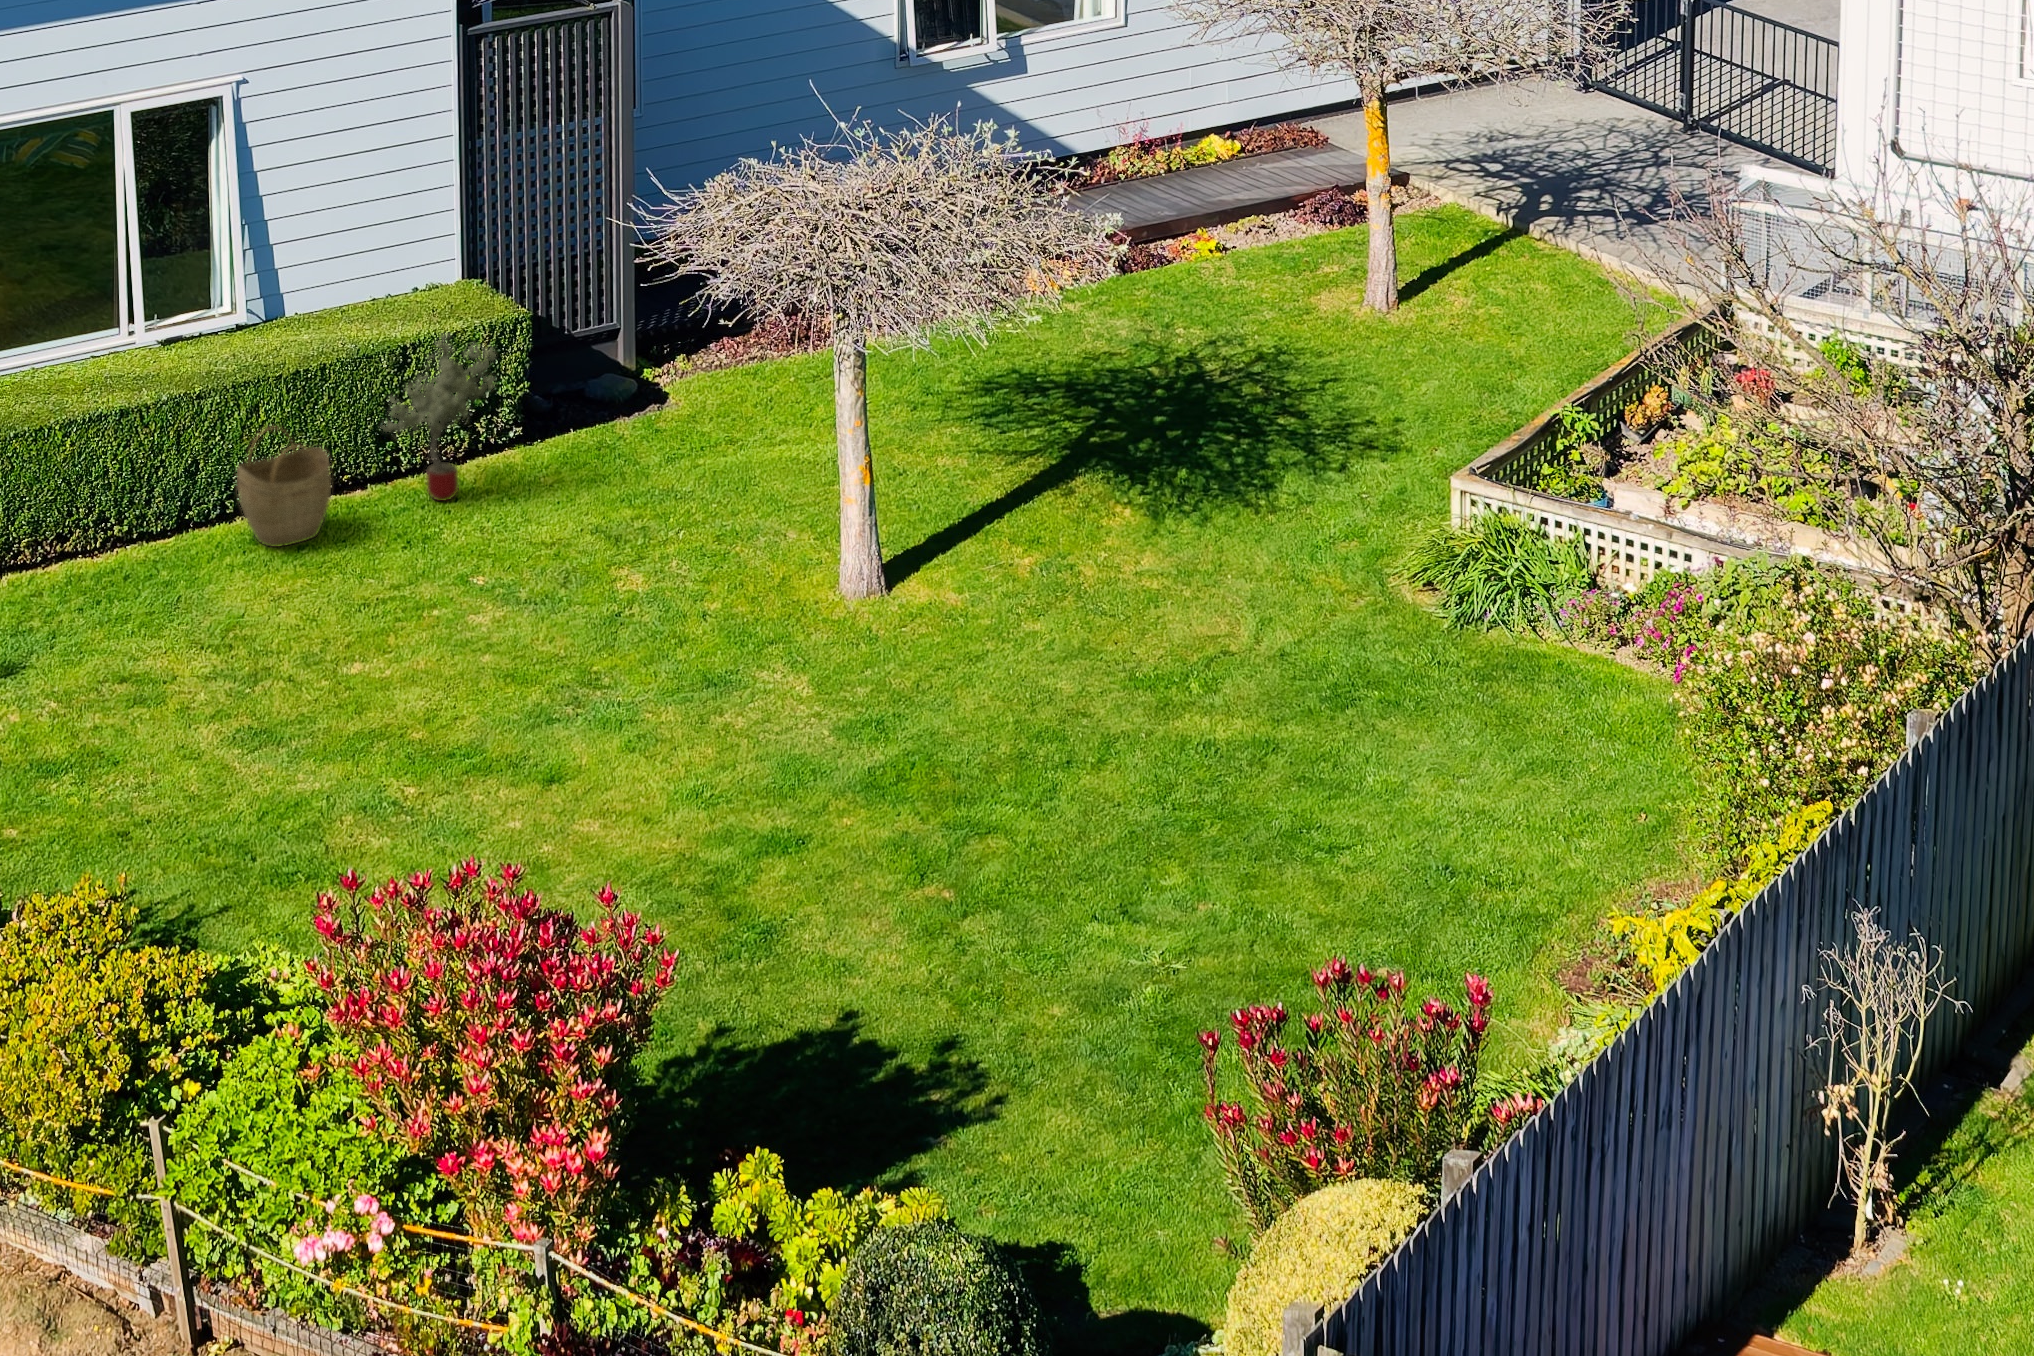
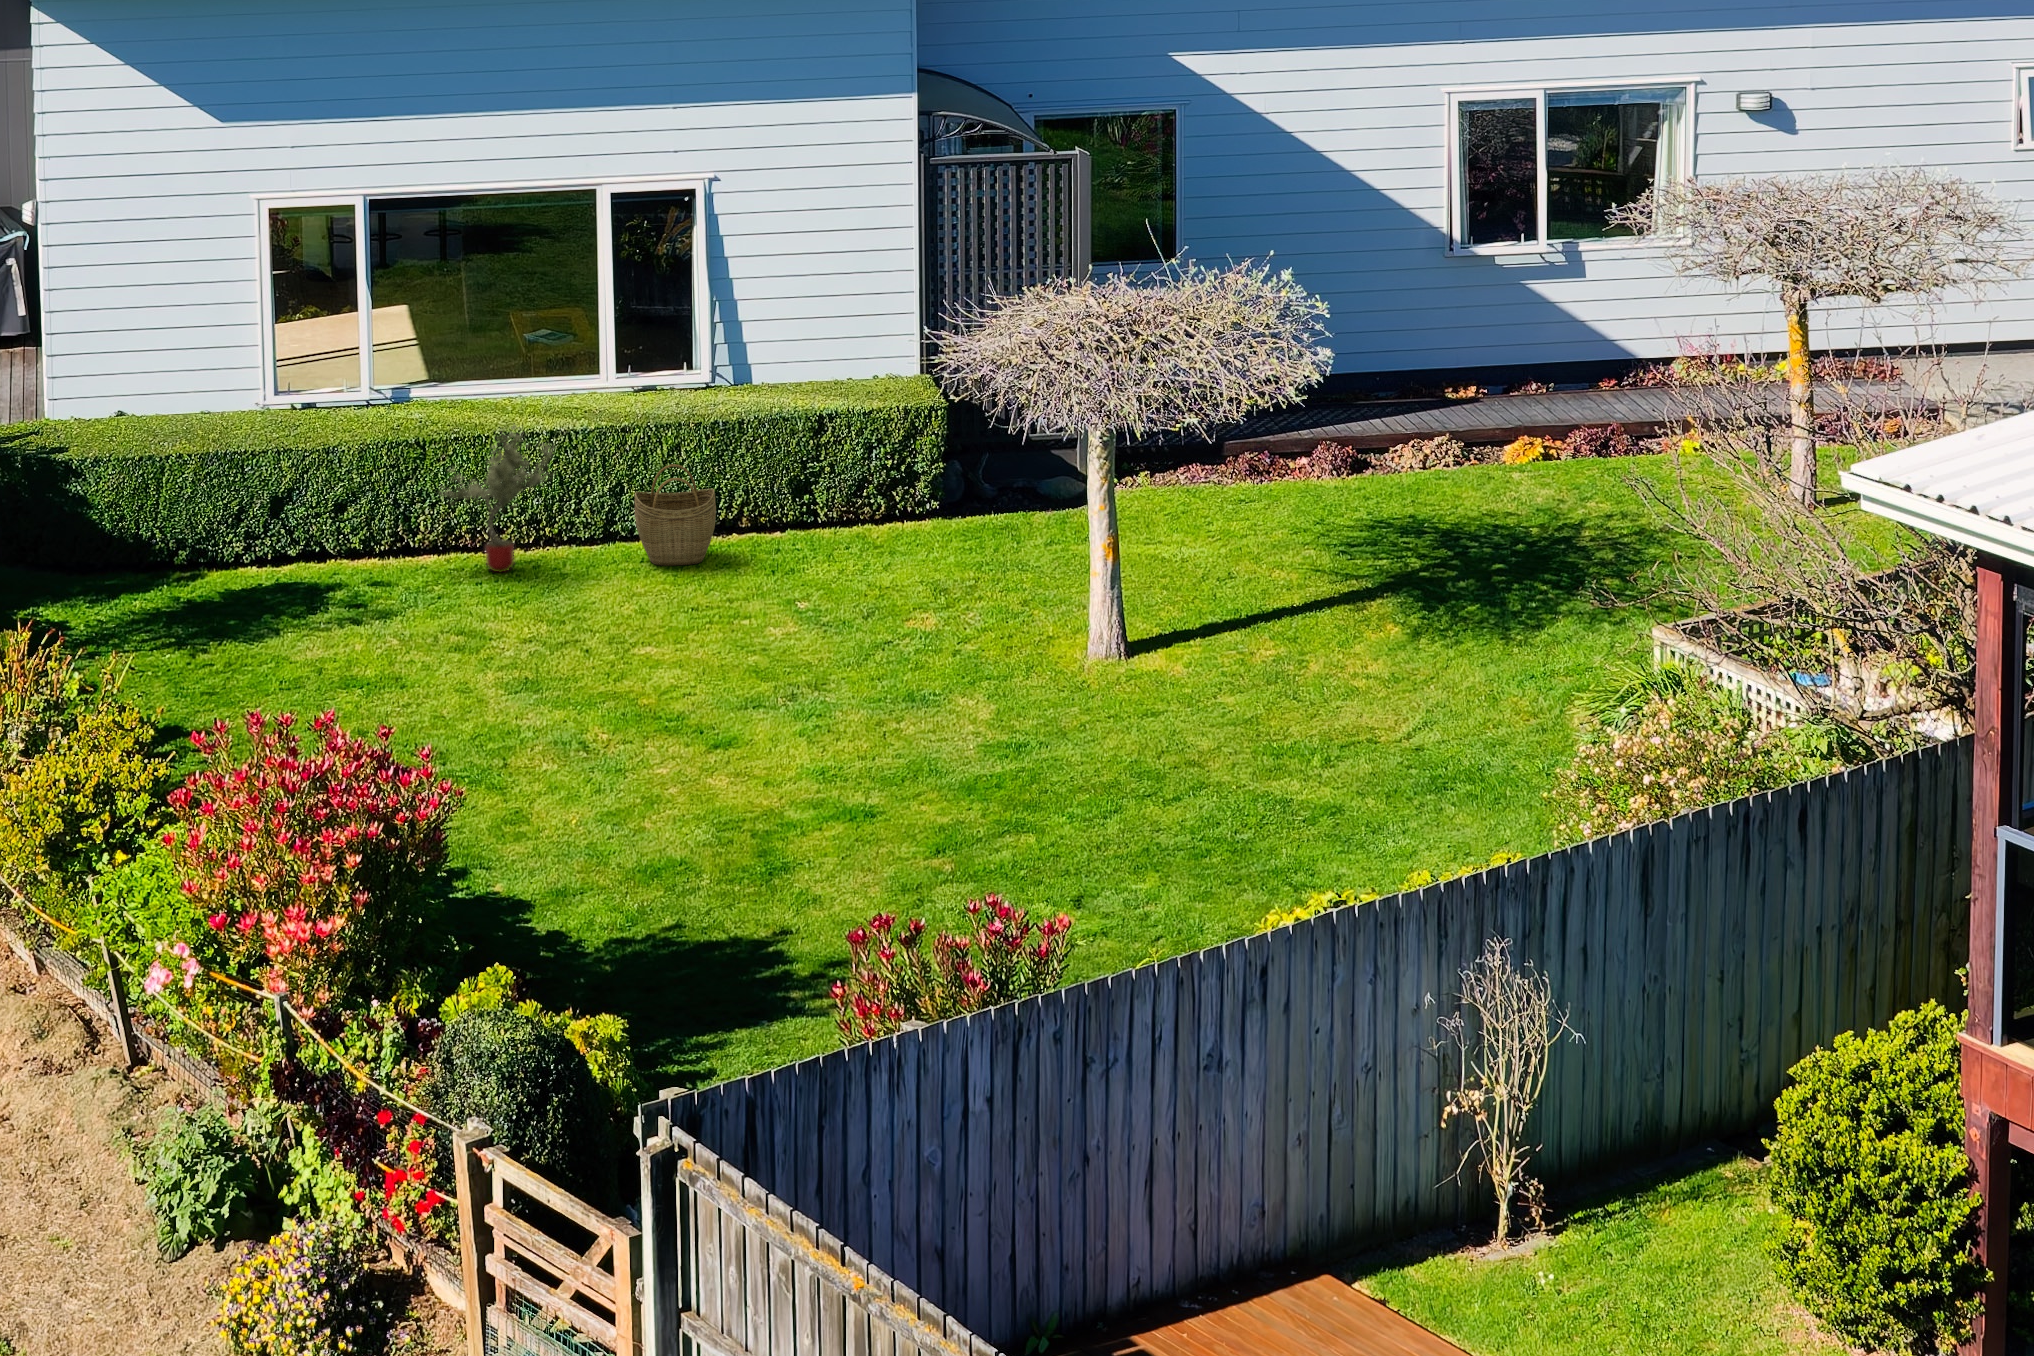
potted tree: present [380,333,495,501] -> present [440,425,555,572]

